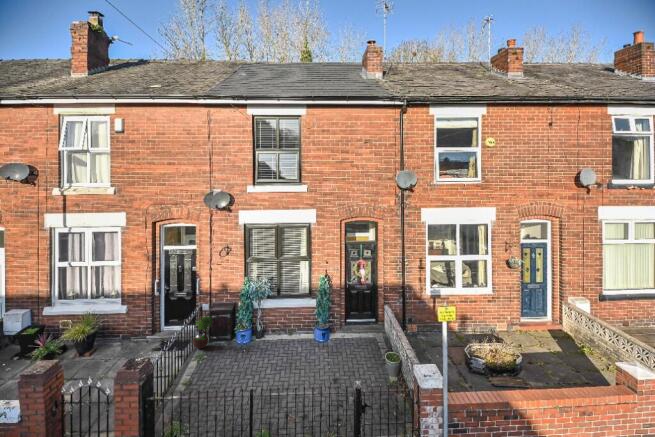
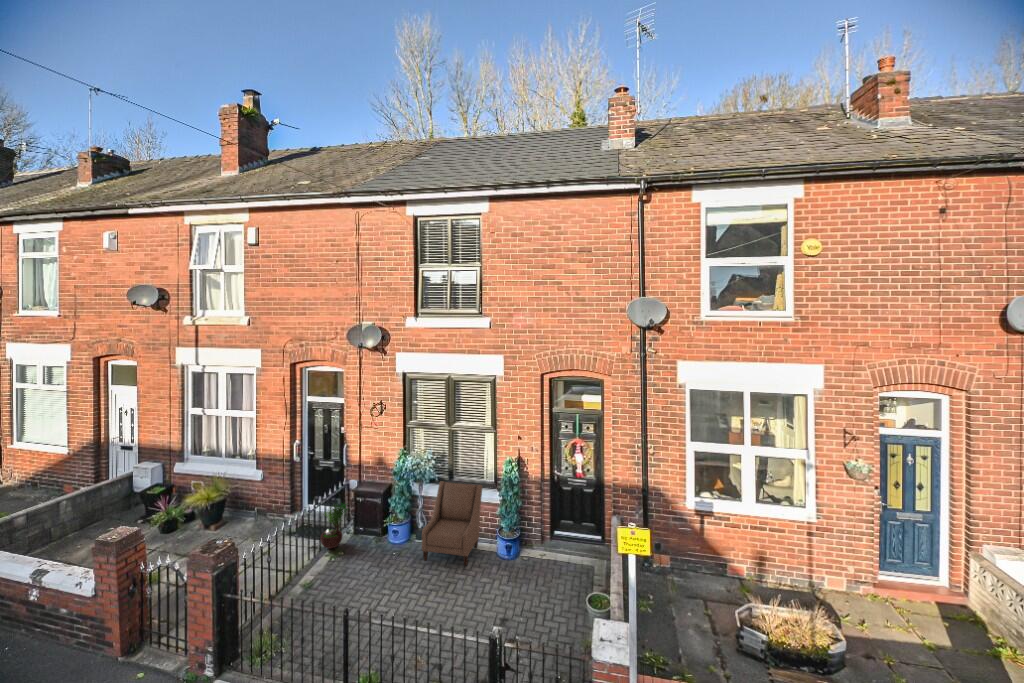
chair: none [272,295,304,346] -> present [422,481,482,566]

